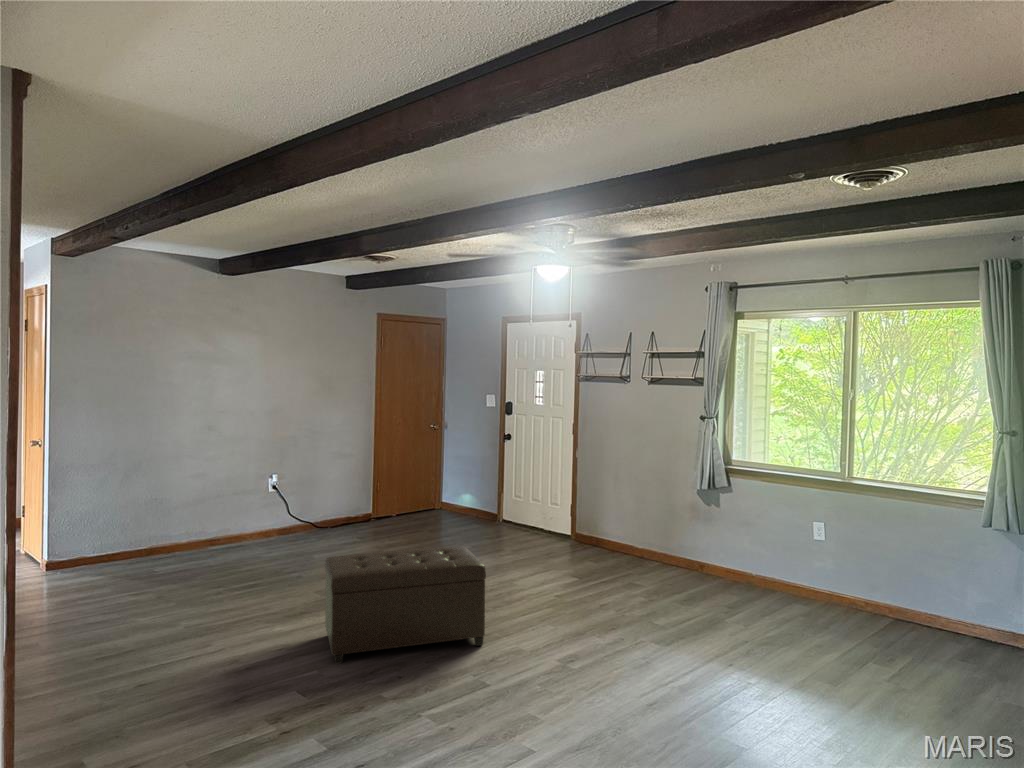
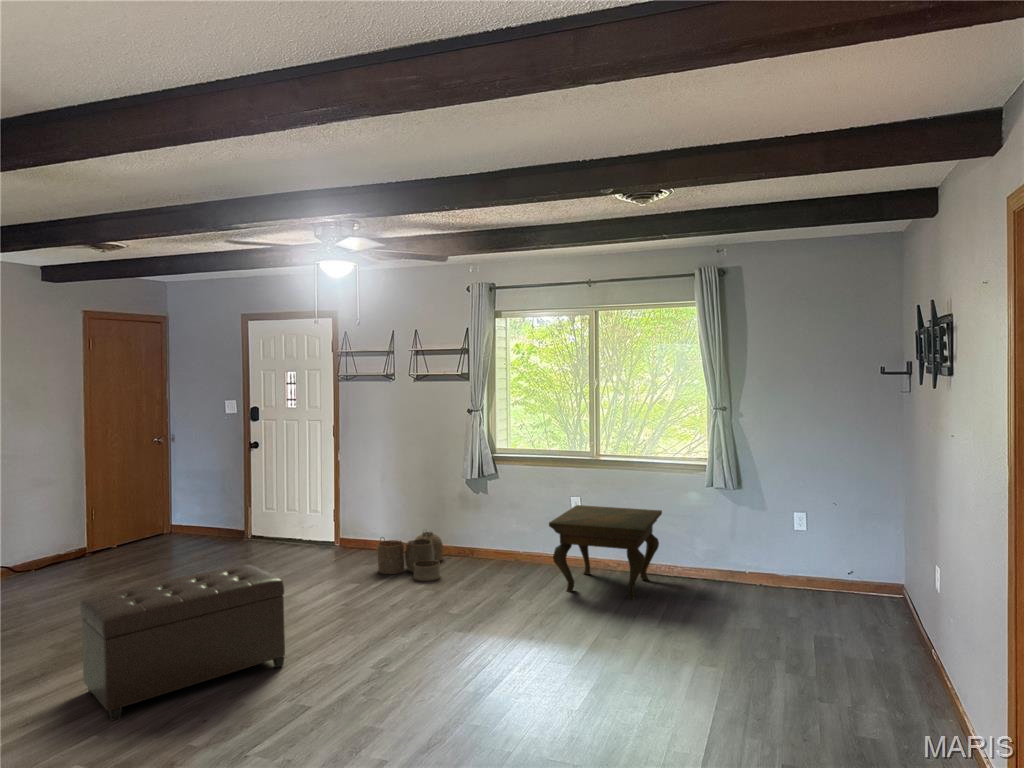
side table: none [775,530,924,647] -> present [549,505,662,599]
woven basket: none [602,535,670,588] -> present [378,532,443,581]

